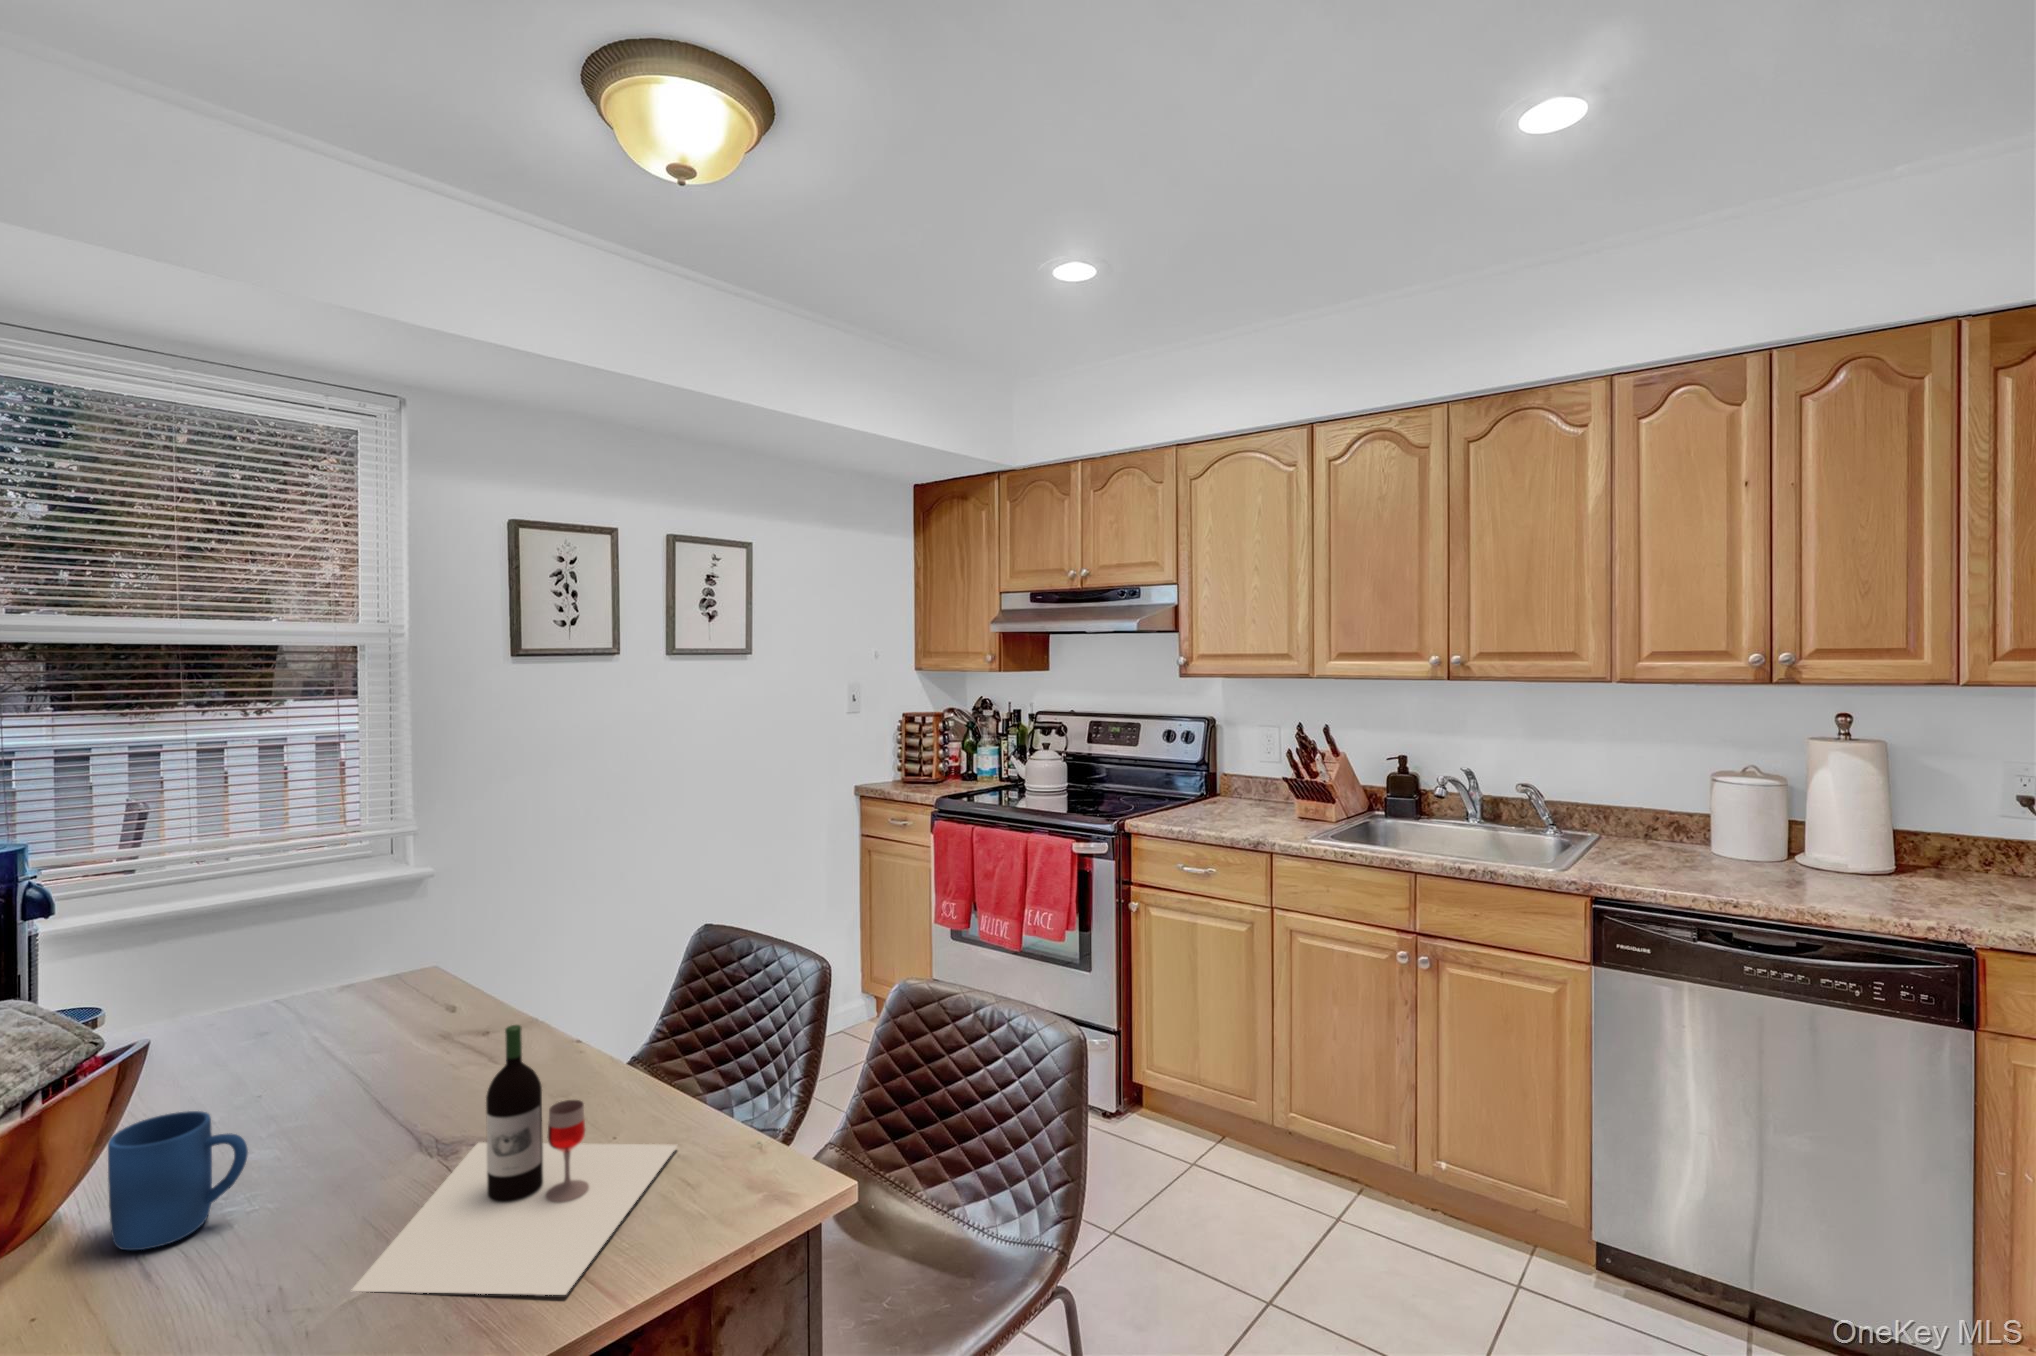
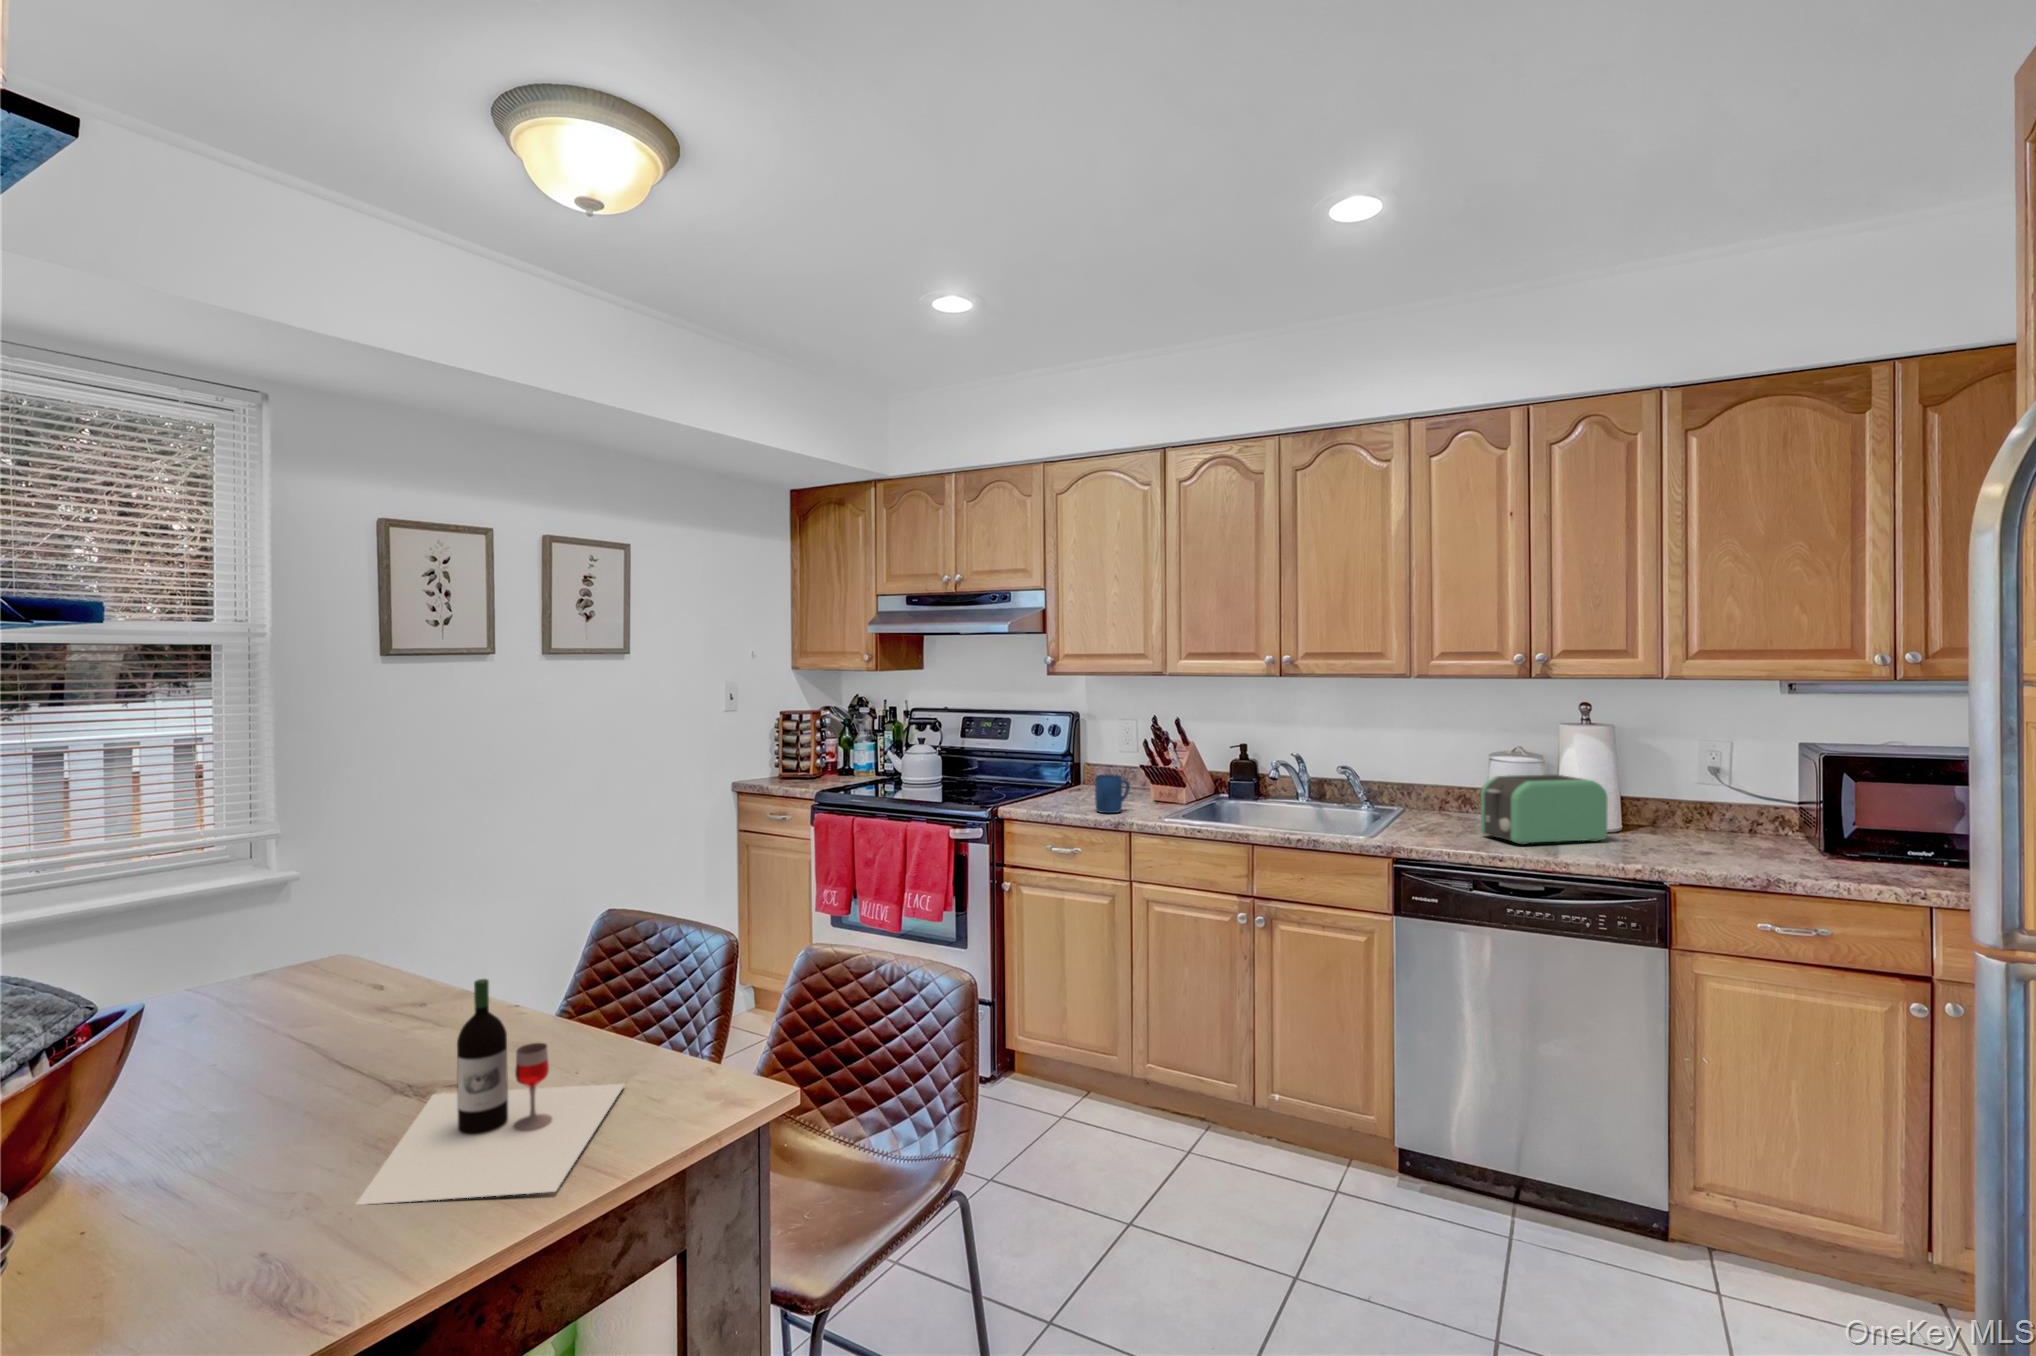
toaster: none [1705,802,1880,888] -> present [1481,774,1607,845]
mug: present [108,1111,248,1251] -> present [1095,774,1130,813]

